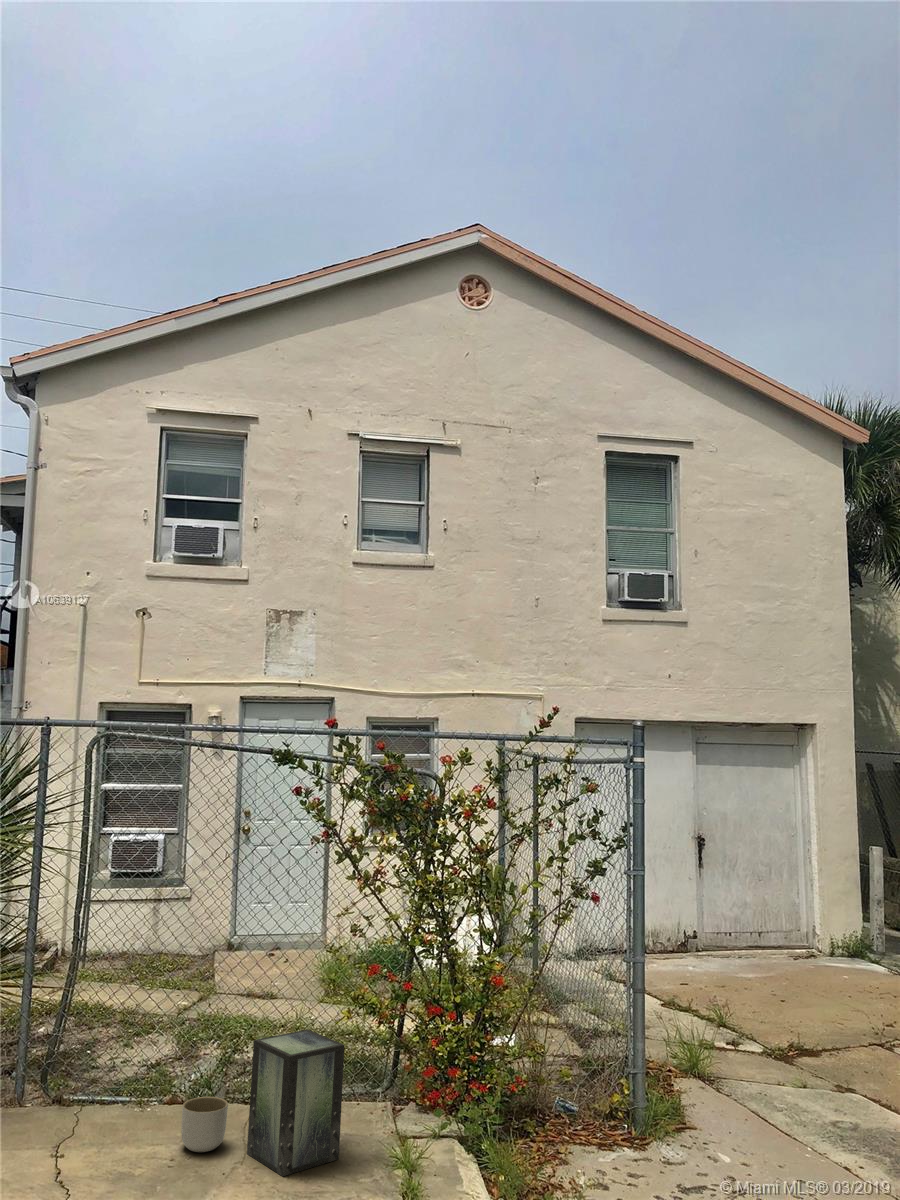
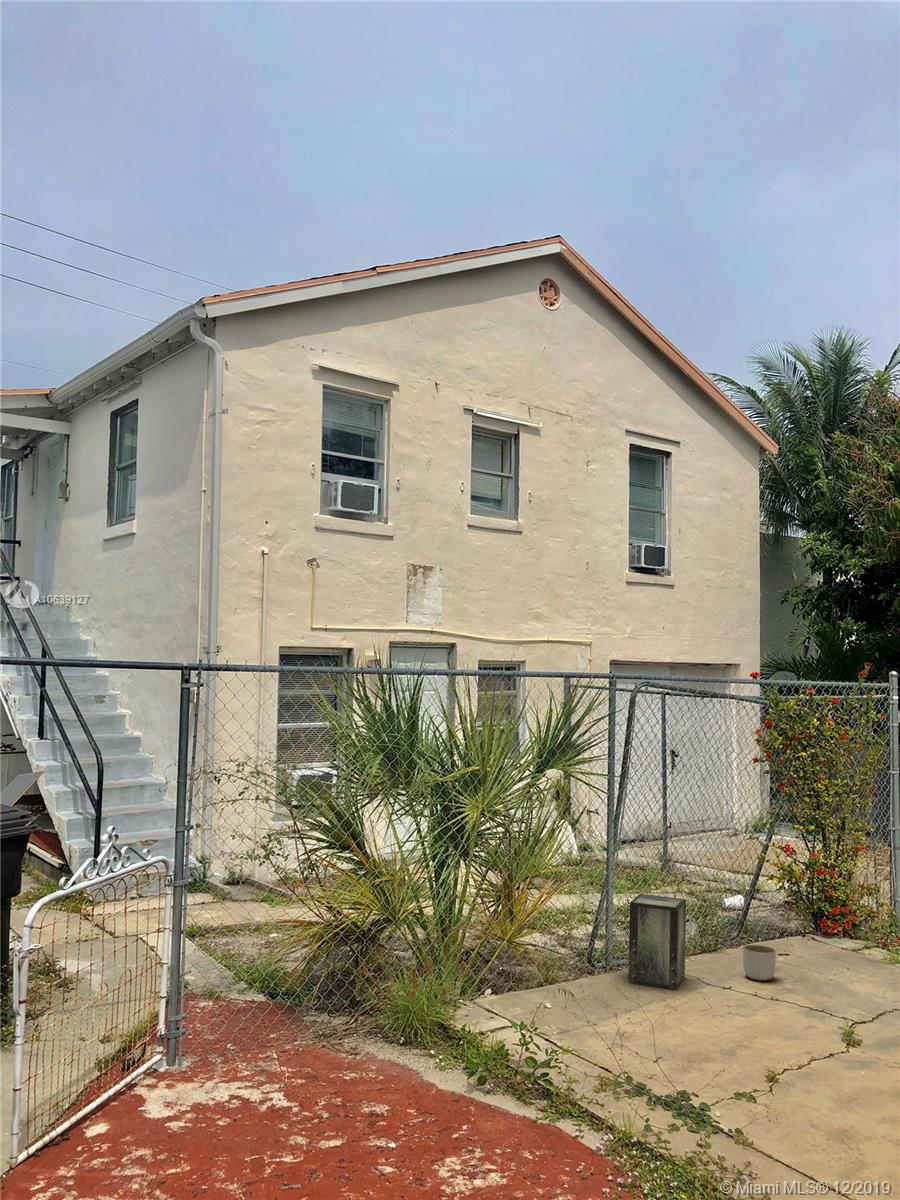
storage box: present [247,1030,344,1176] -> present [628,894,686,990]

